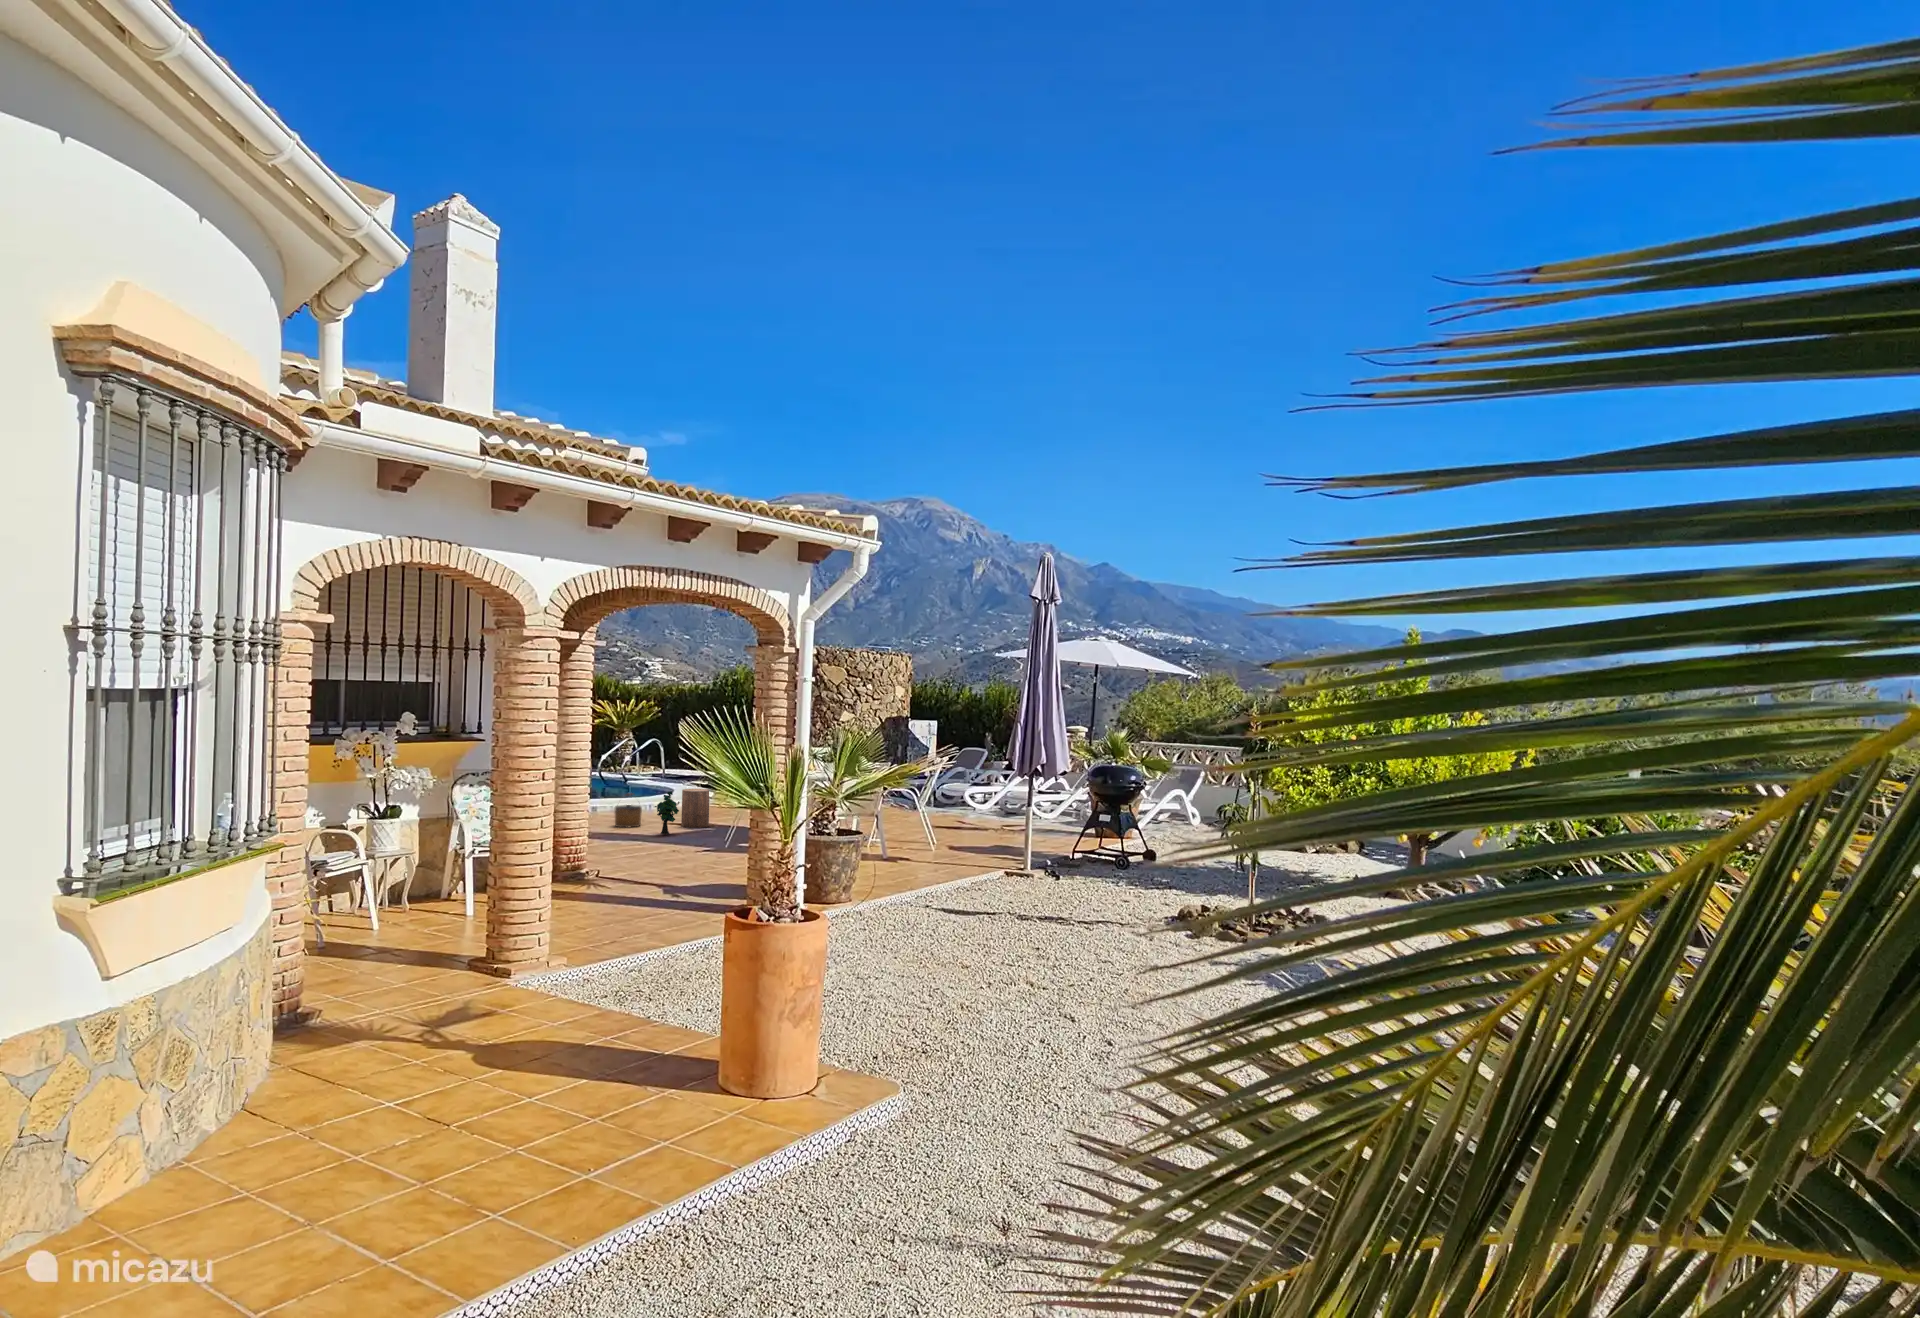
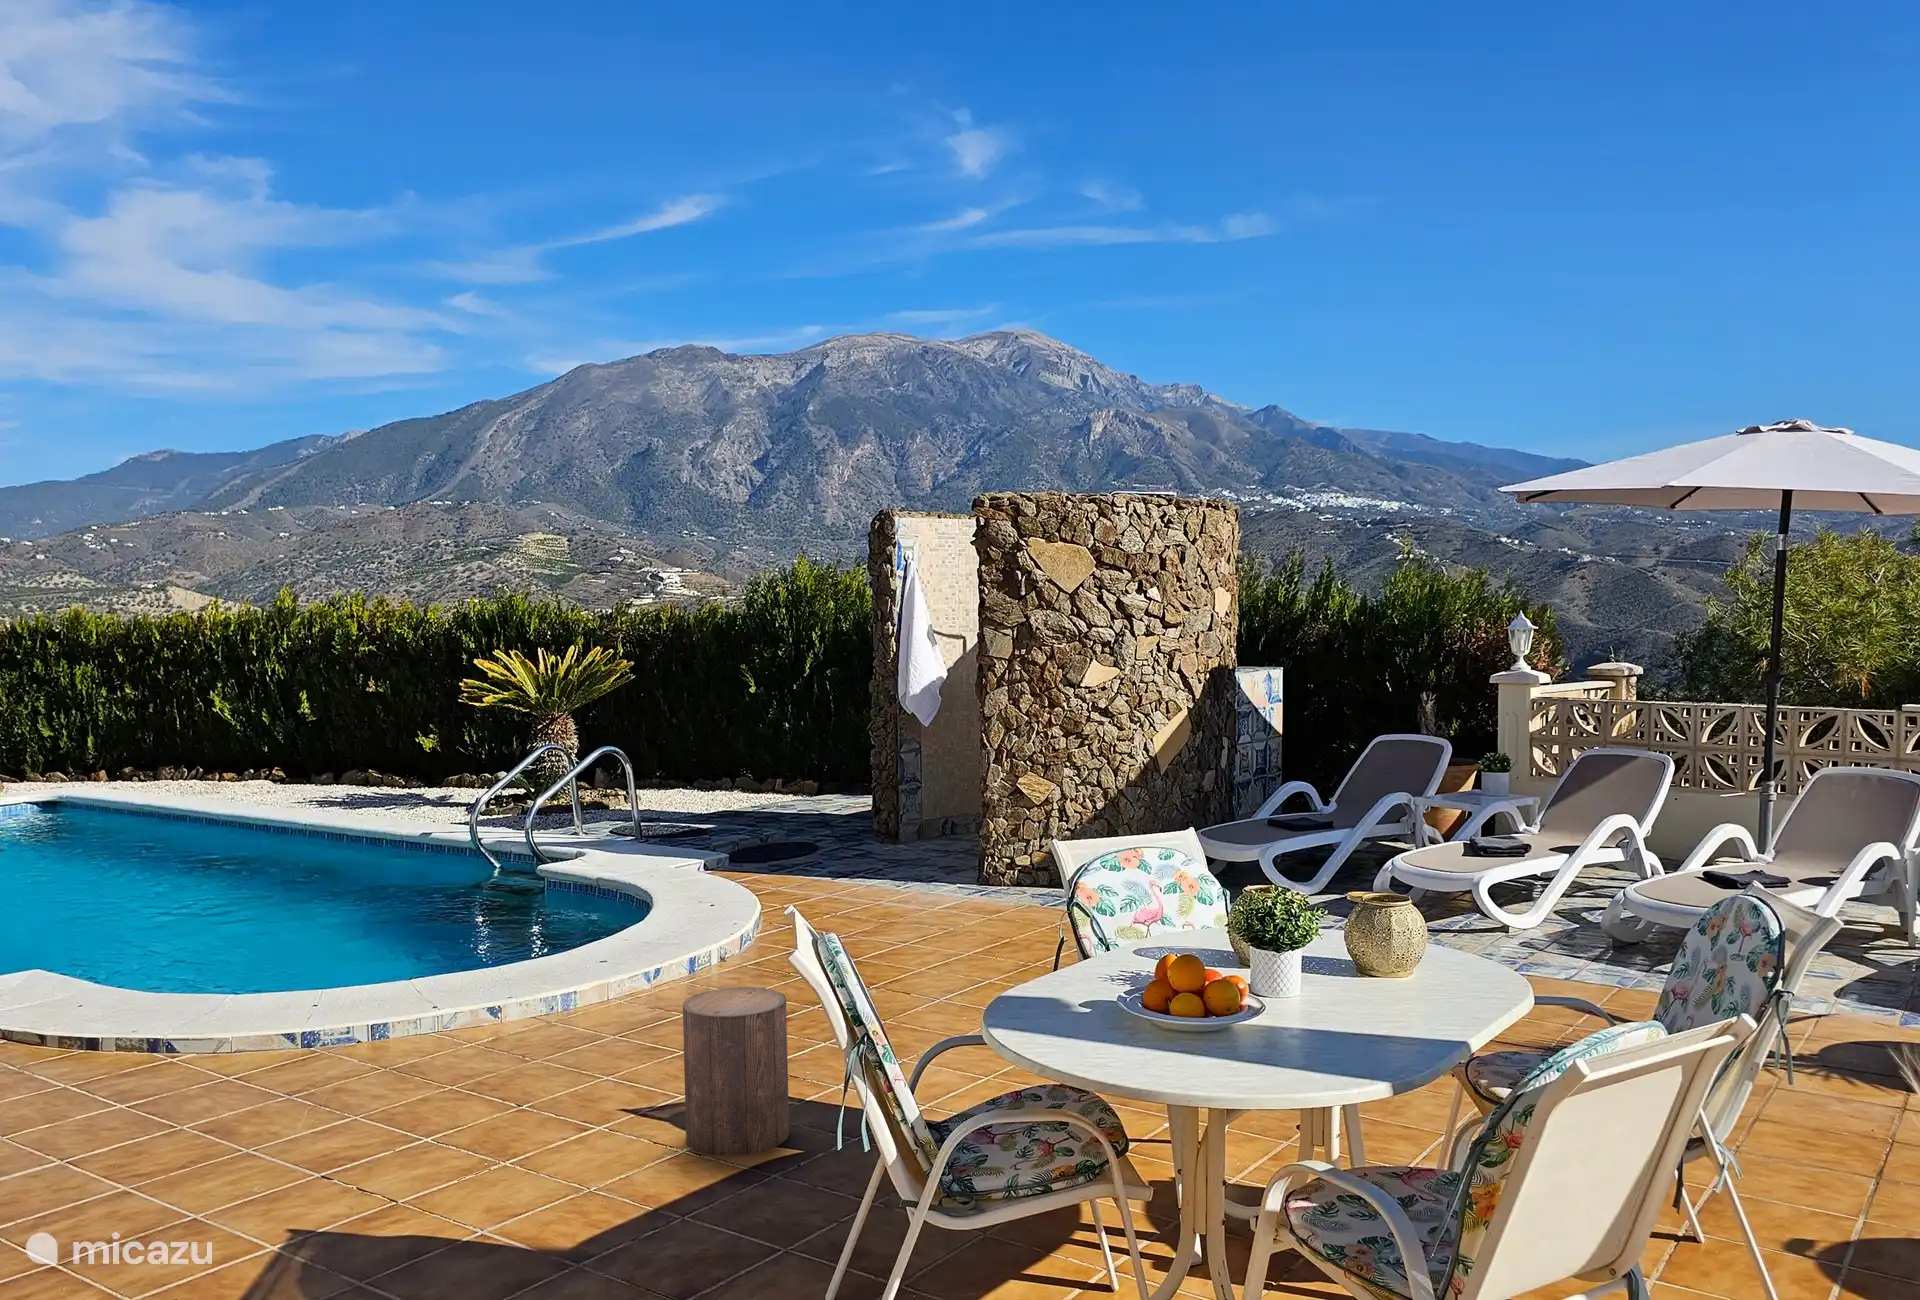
decorative plant: present [655,792,679,834] -> none [560,1069,674,1258]
bucket: present [615,794,642,827] -> none [422,1032,531,1179]

